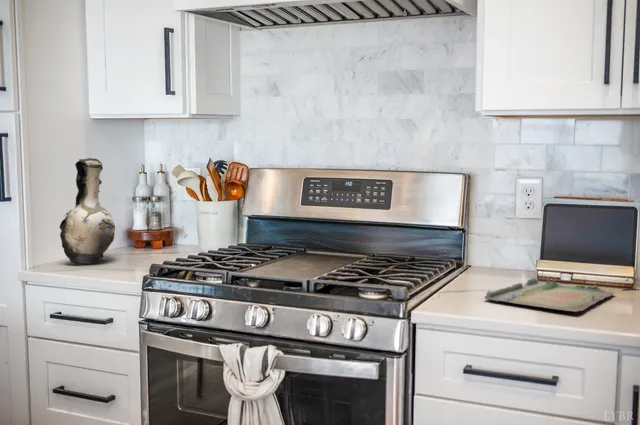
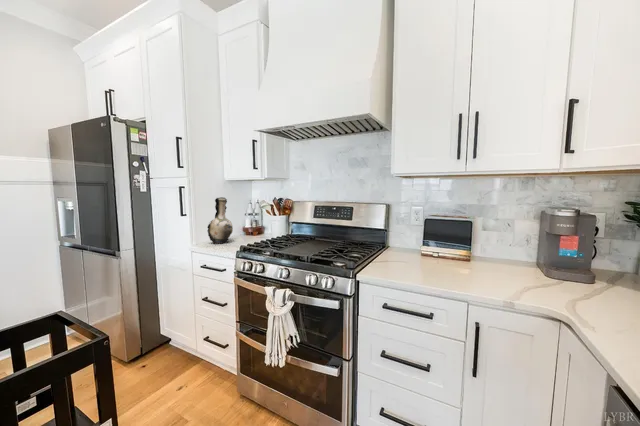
tray: present [485,278,615,312] -> none [395,255,462,278]

